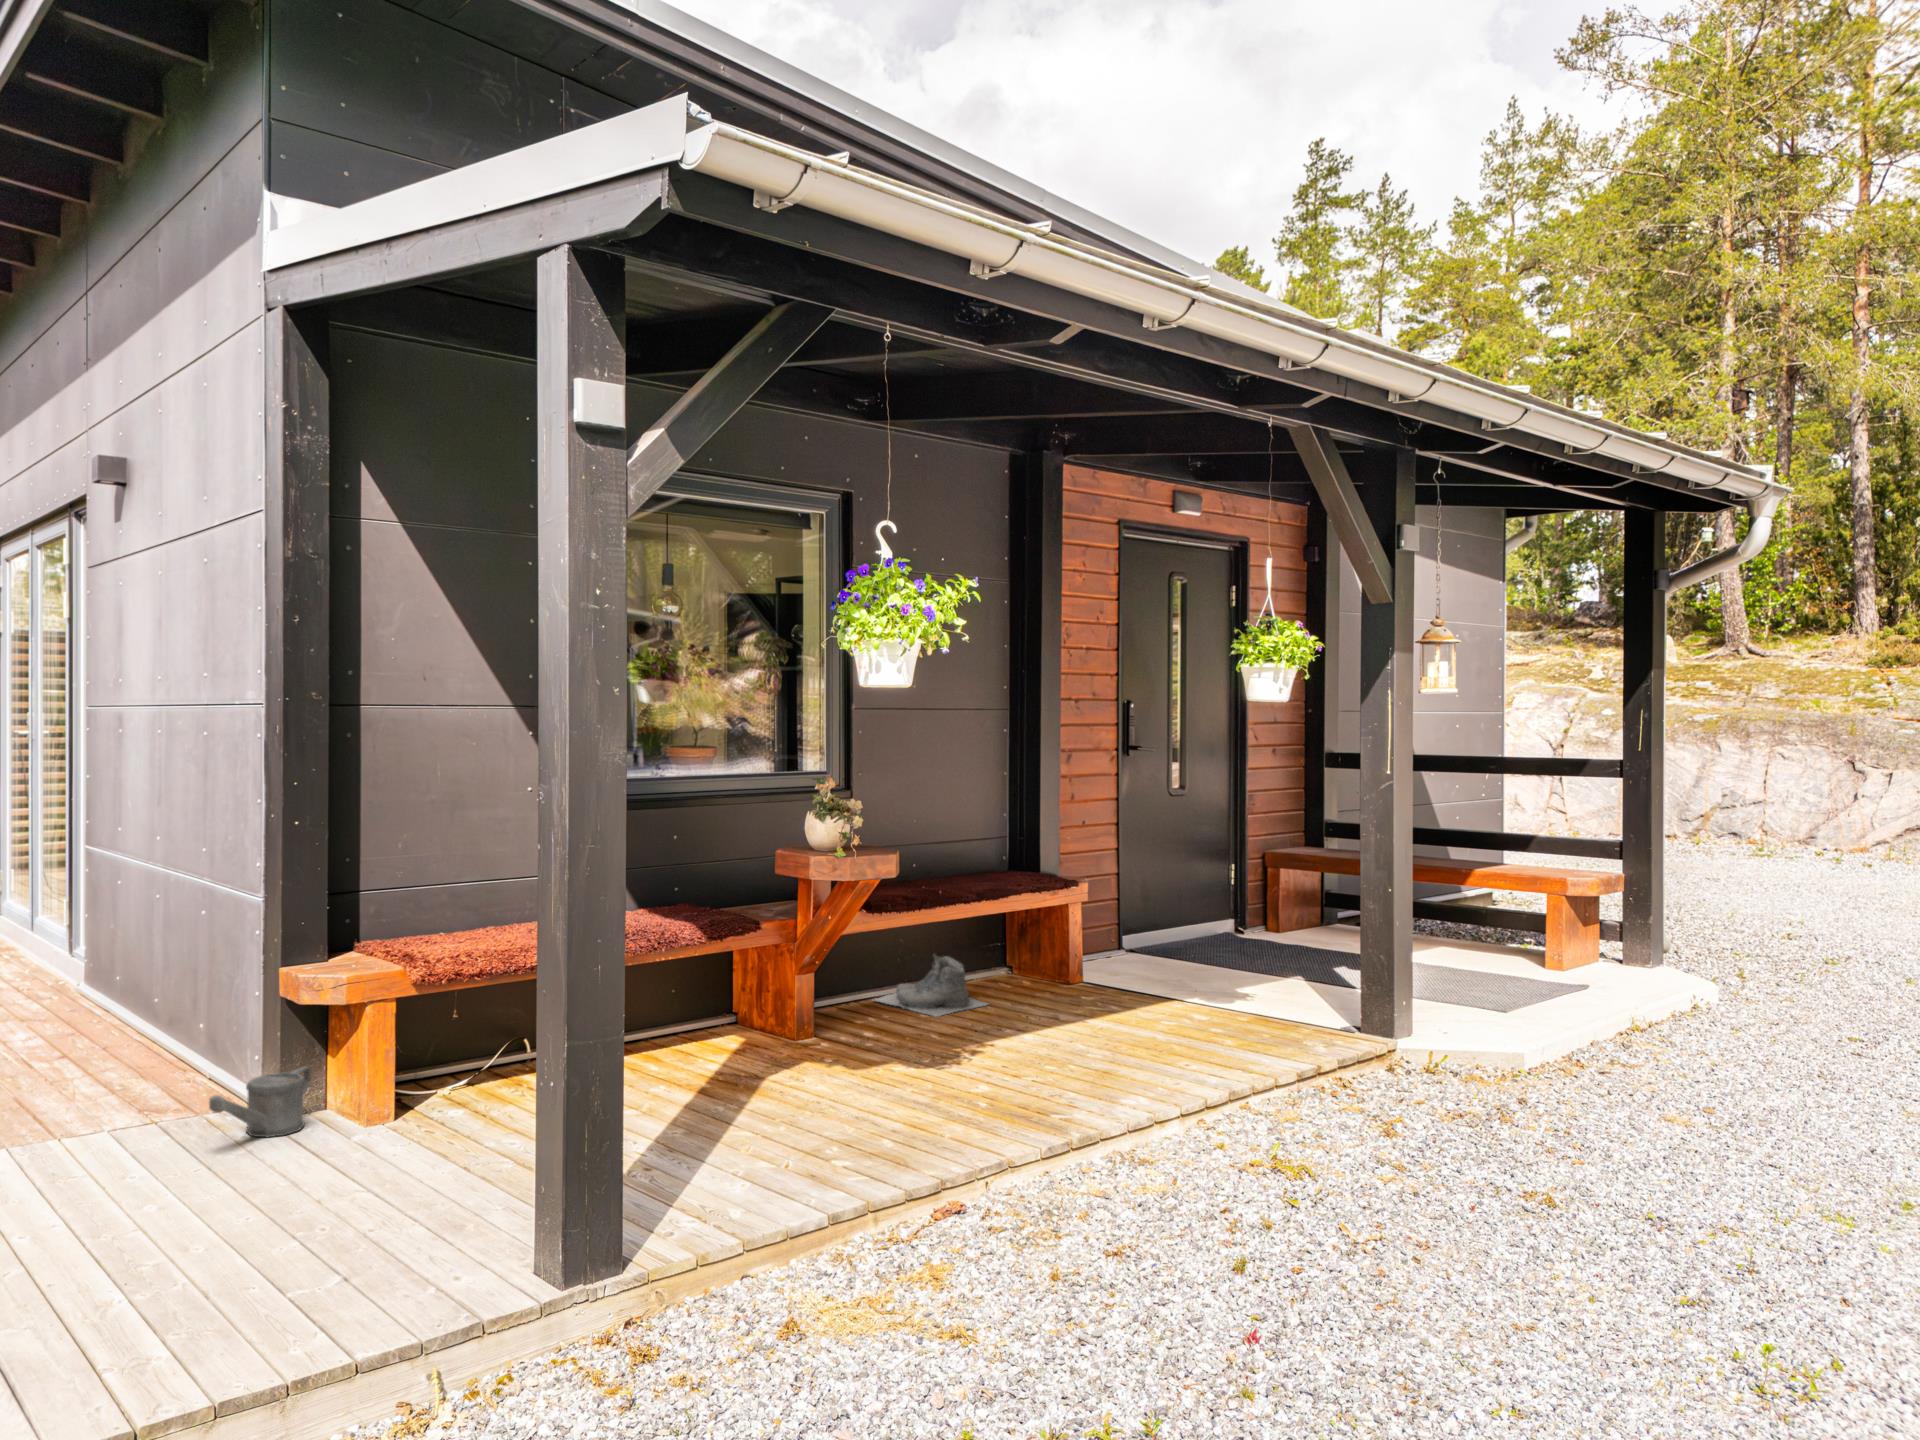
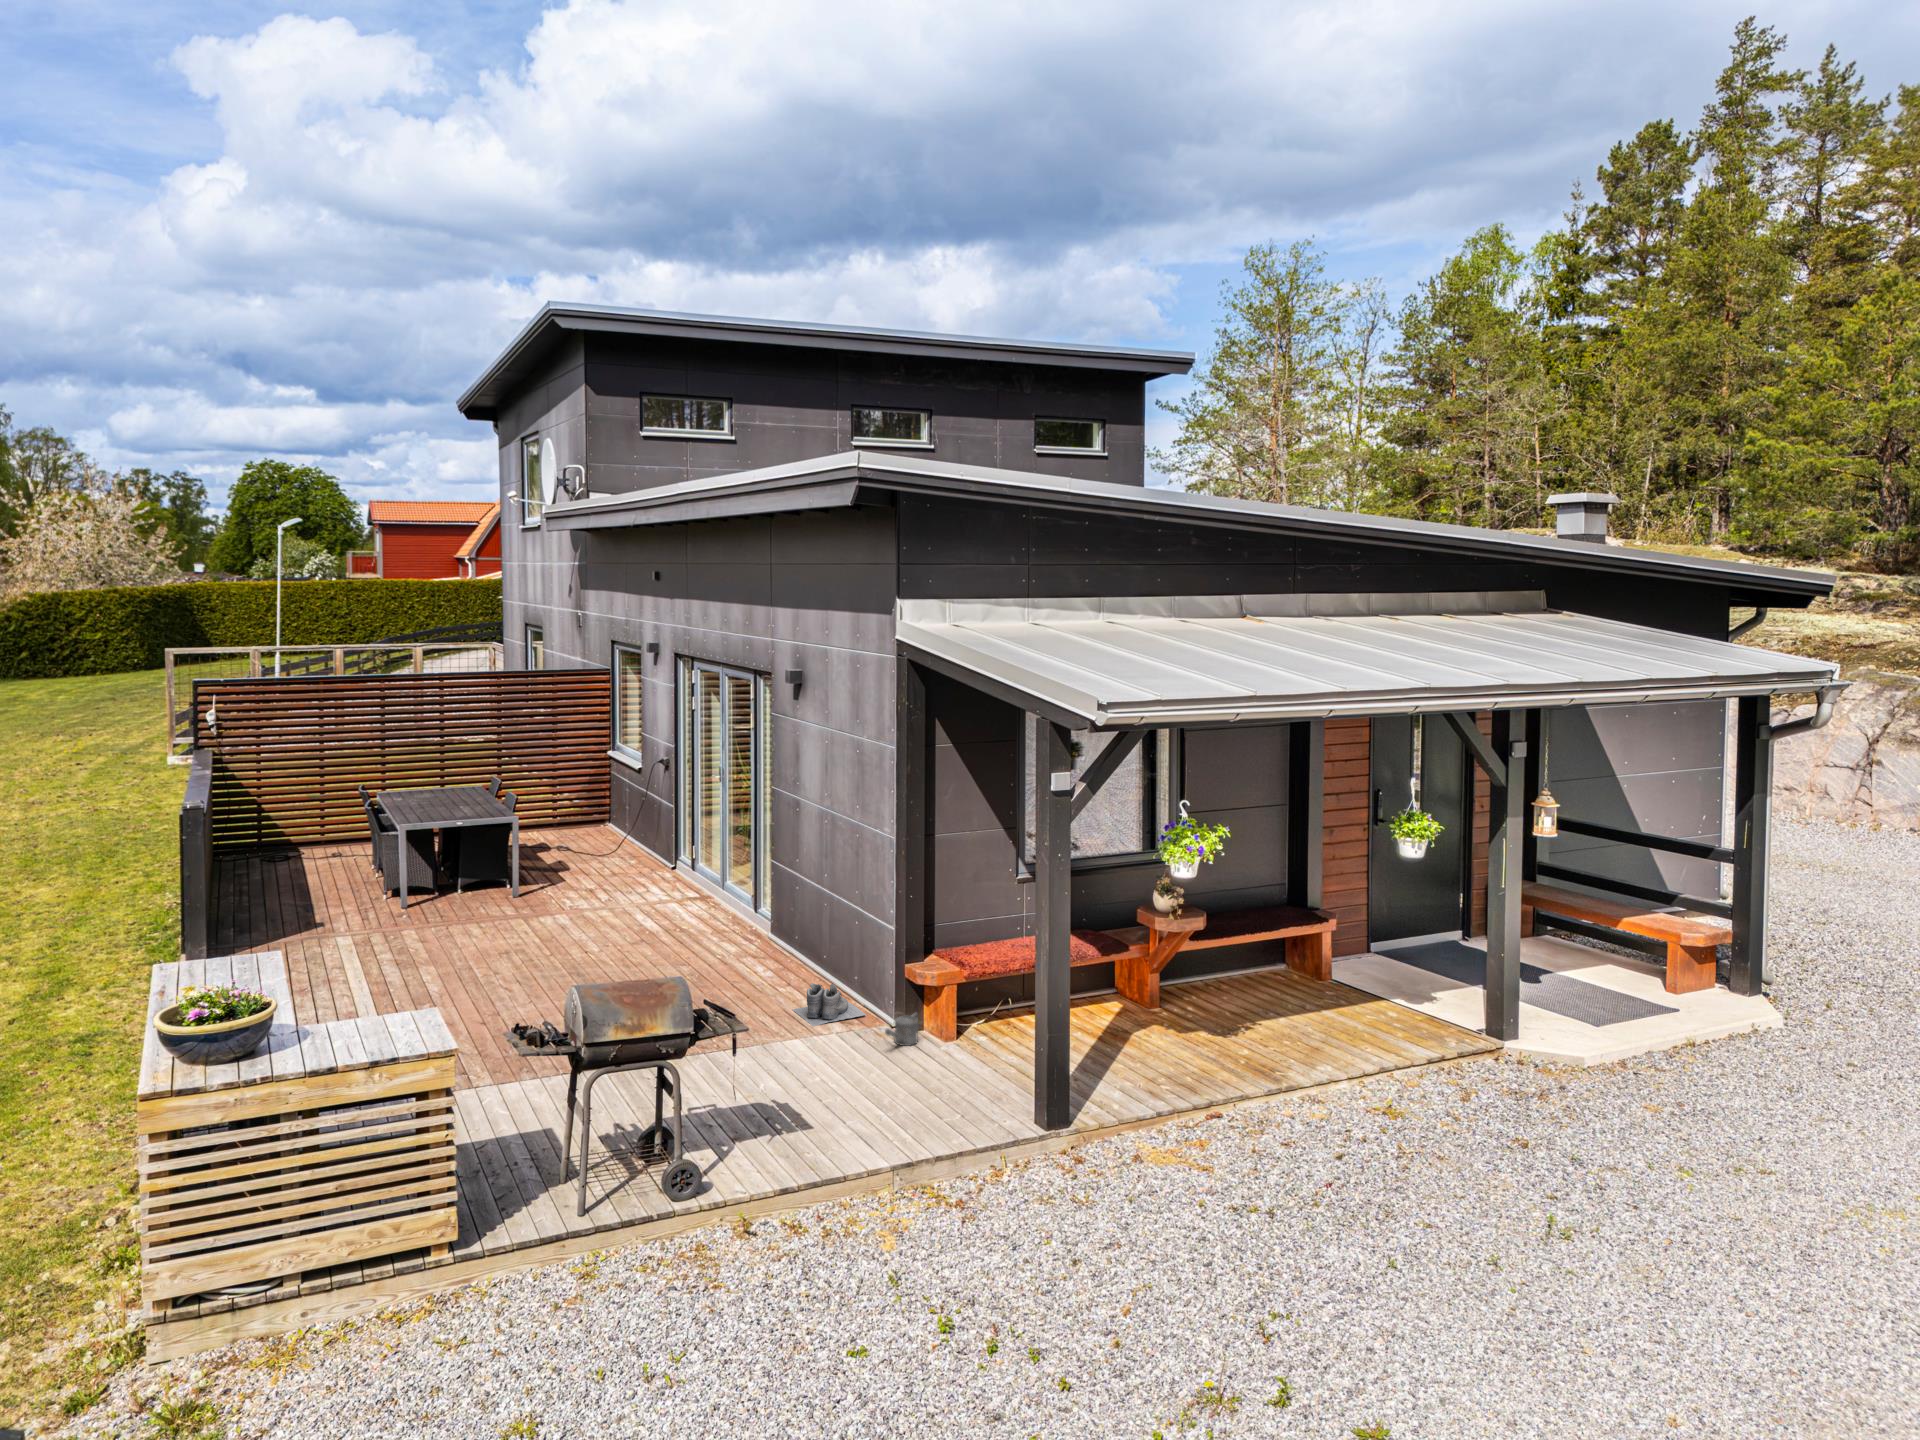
boots: present [874,955,987,1017] -> present [793,983,866,1026]

